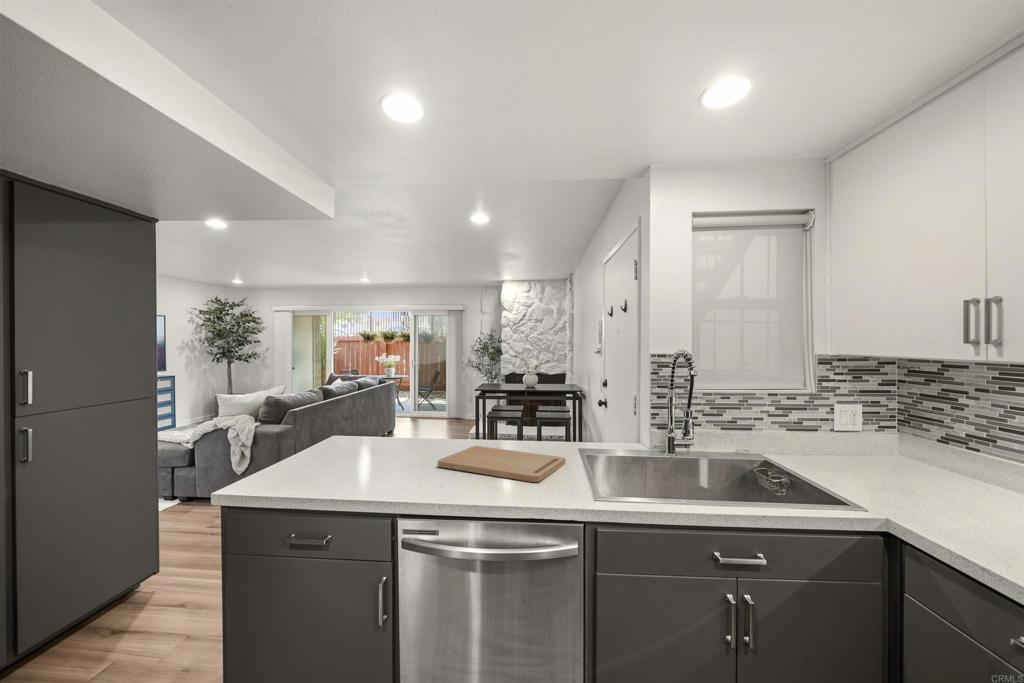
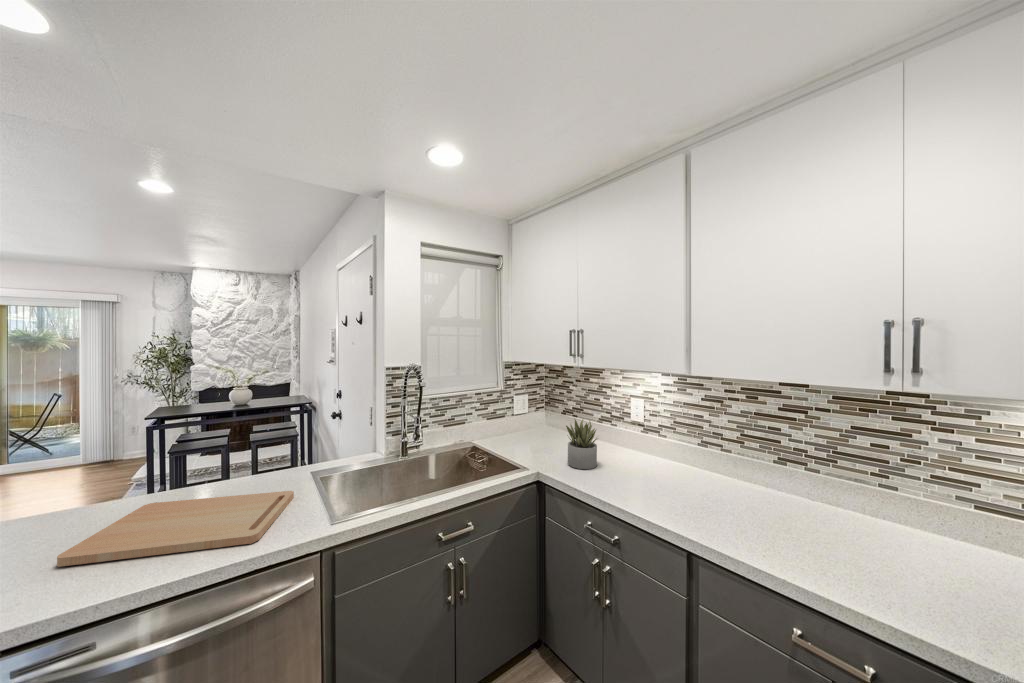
succulent plant: none [904,434,972,514] -> present [566,419,597,469]

